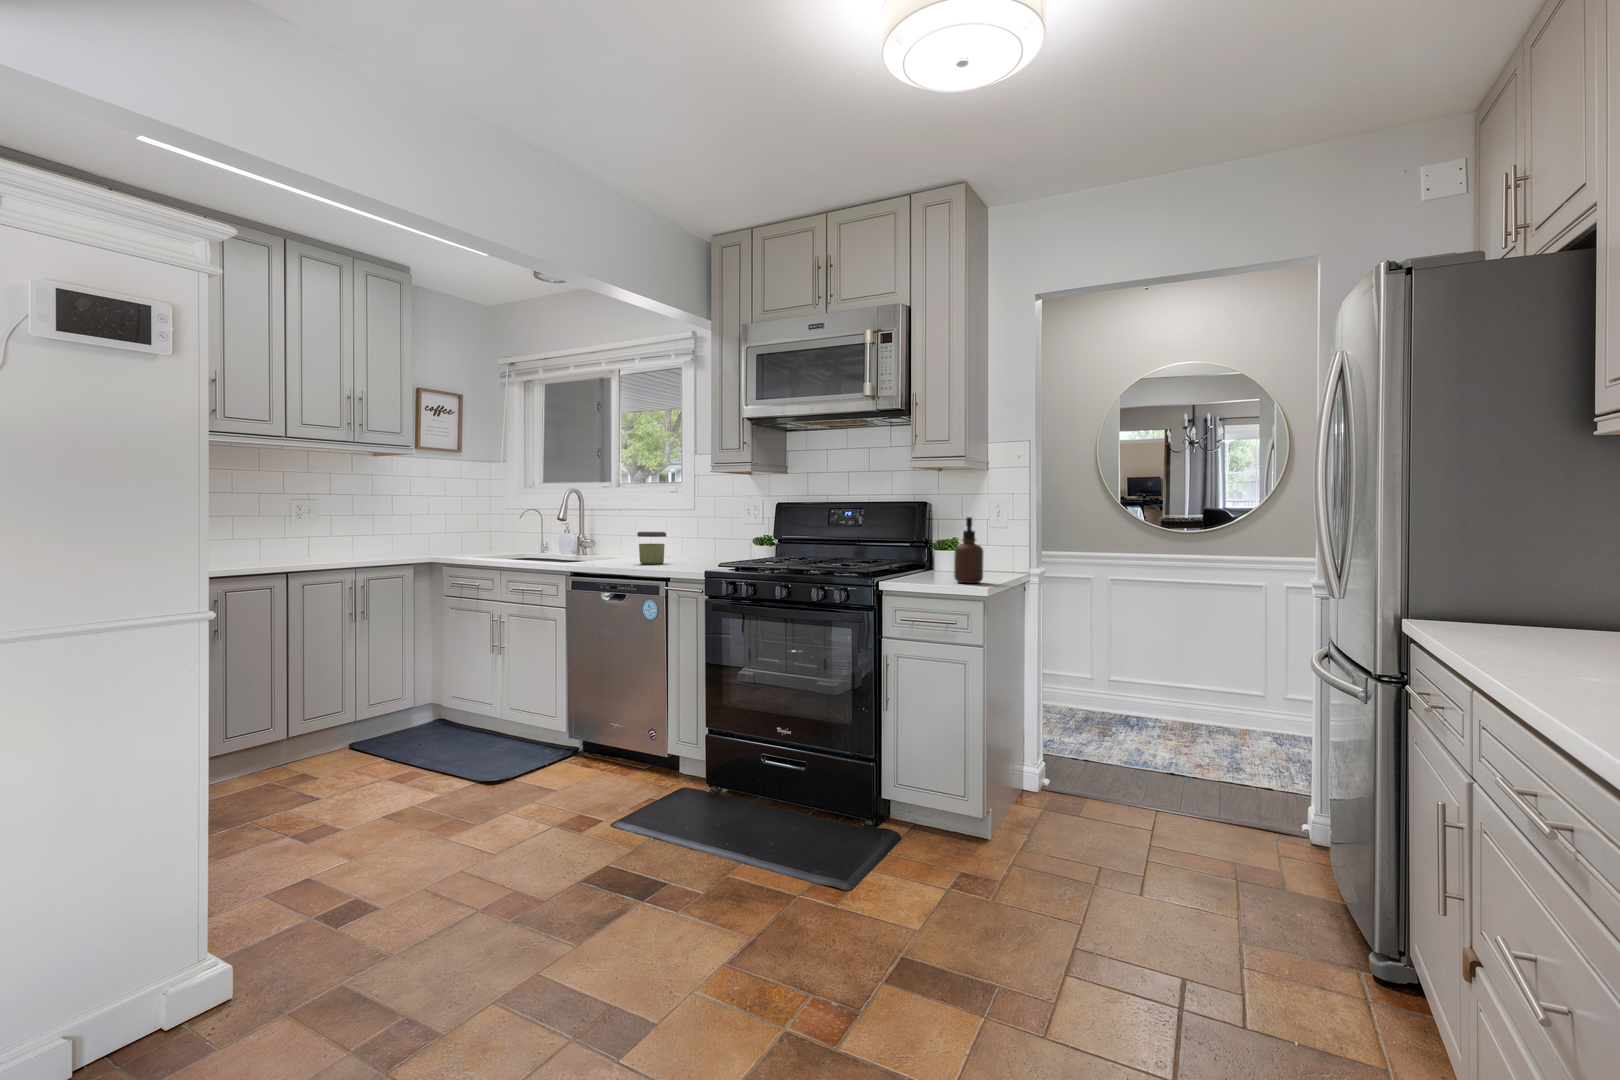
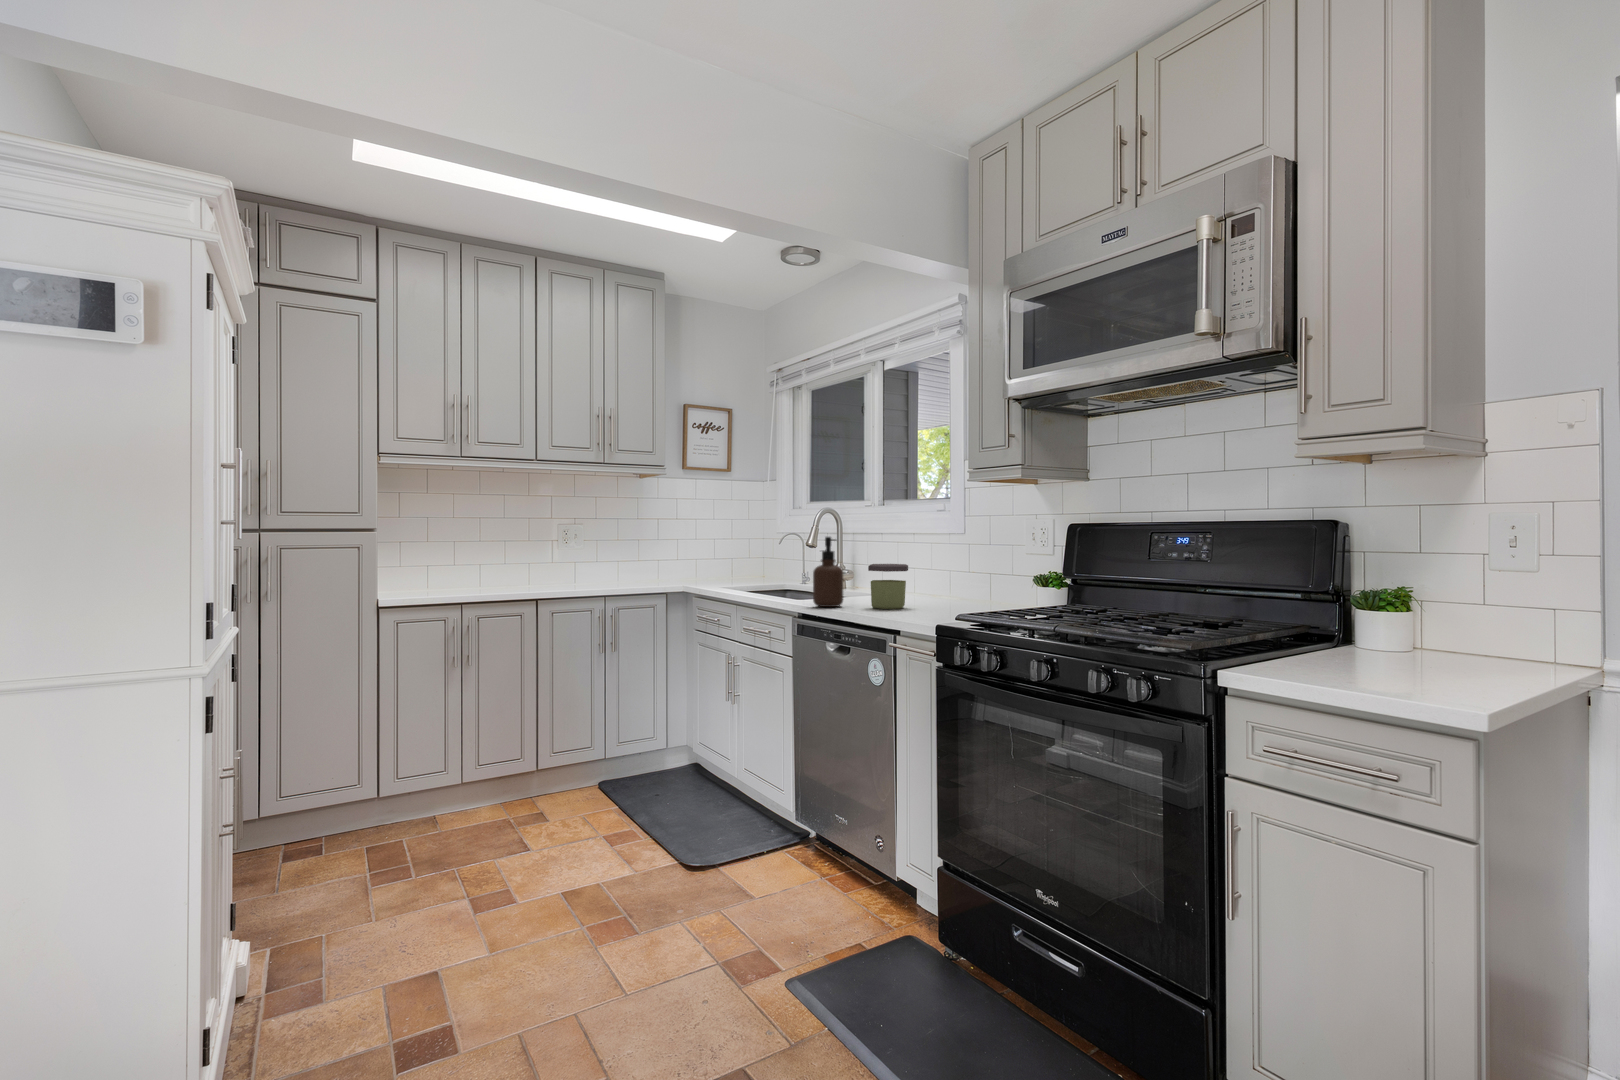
soap dispenser: present [954,517,984,583] -> present [813,537,843,607]

